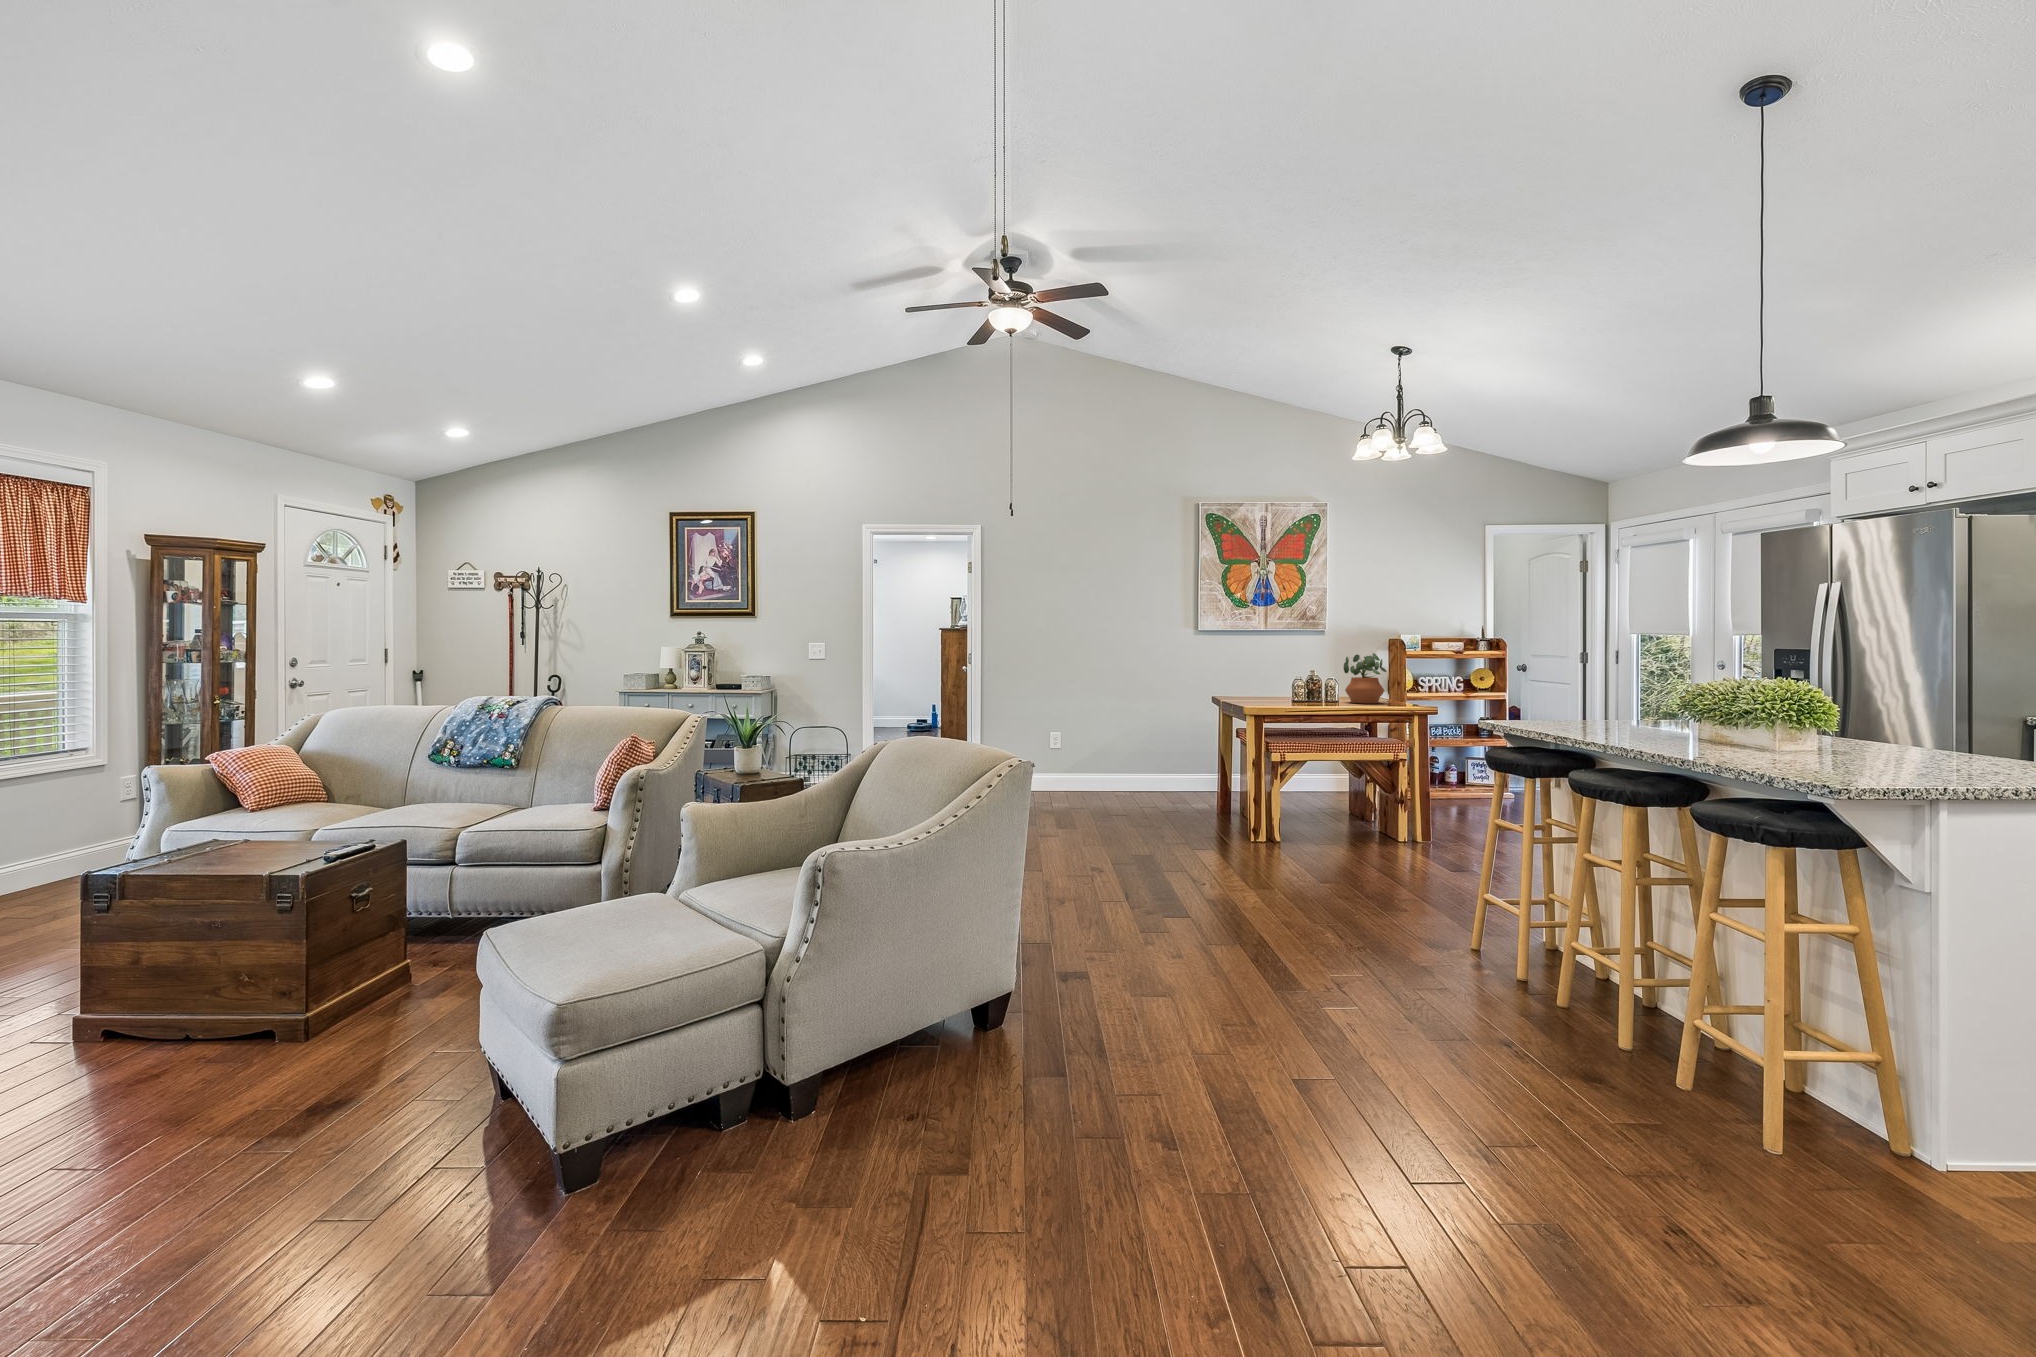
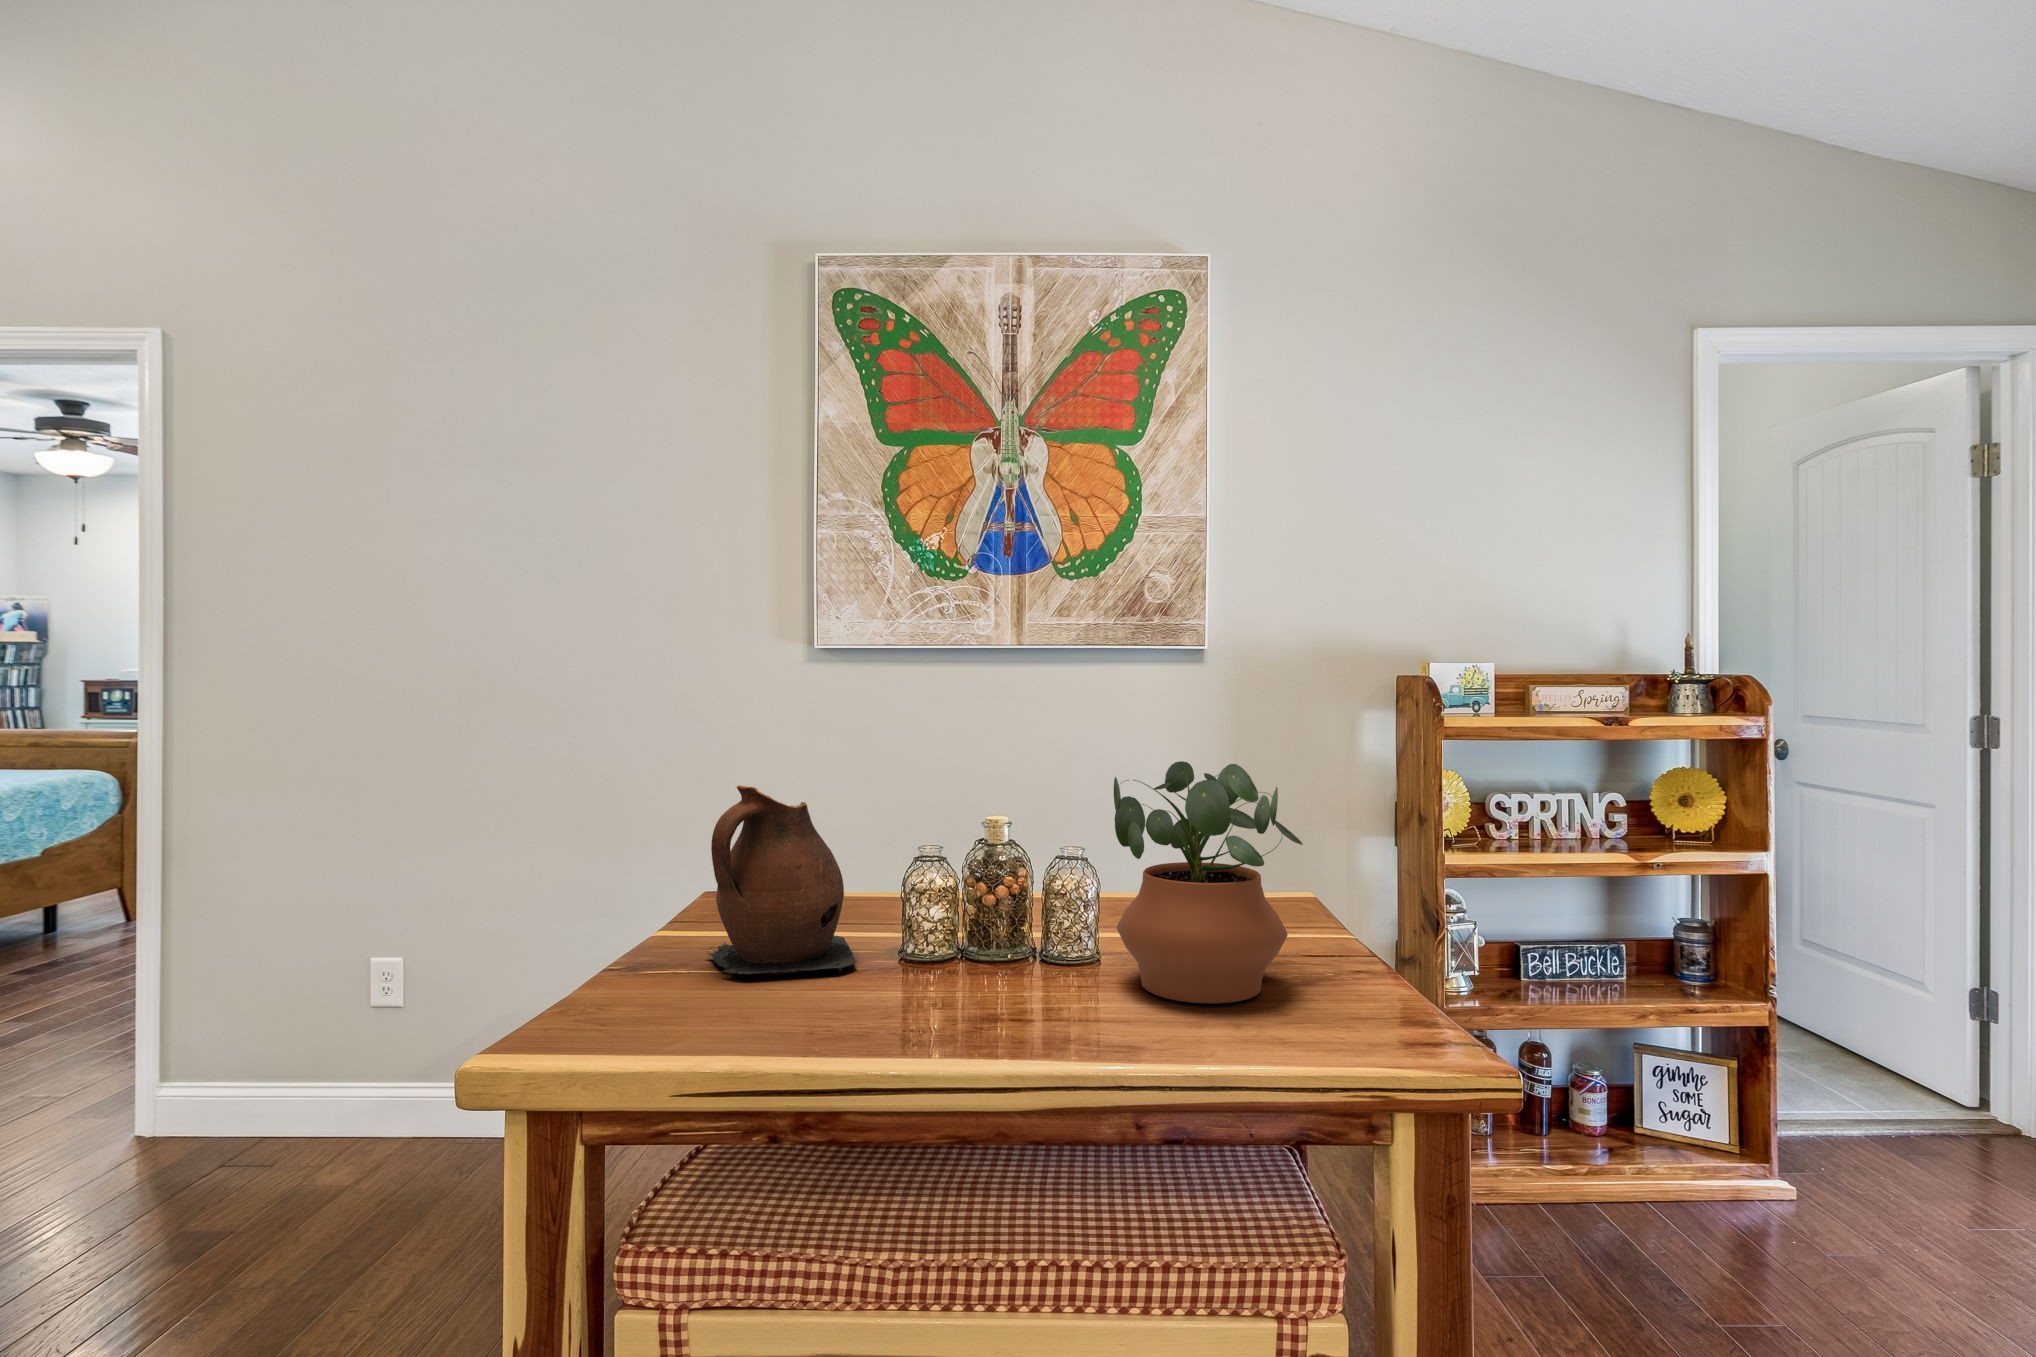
ceramic pitcher: none [1245,660,1284,701] -> present [708,785,857,974]

